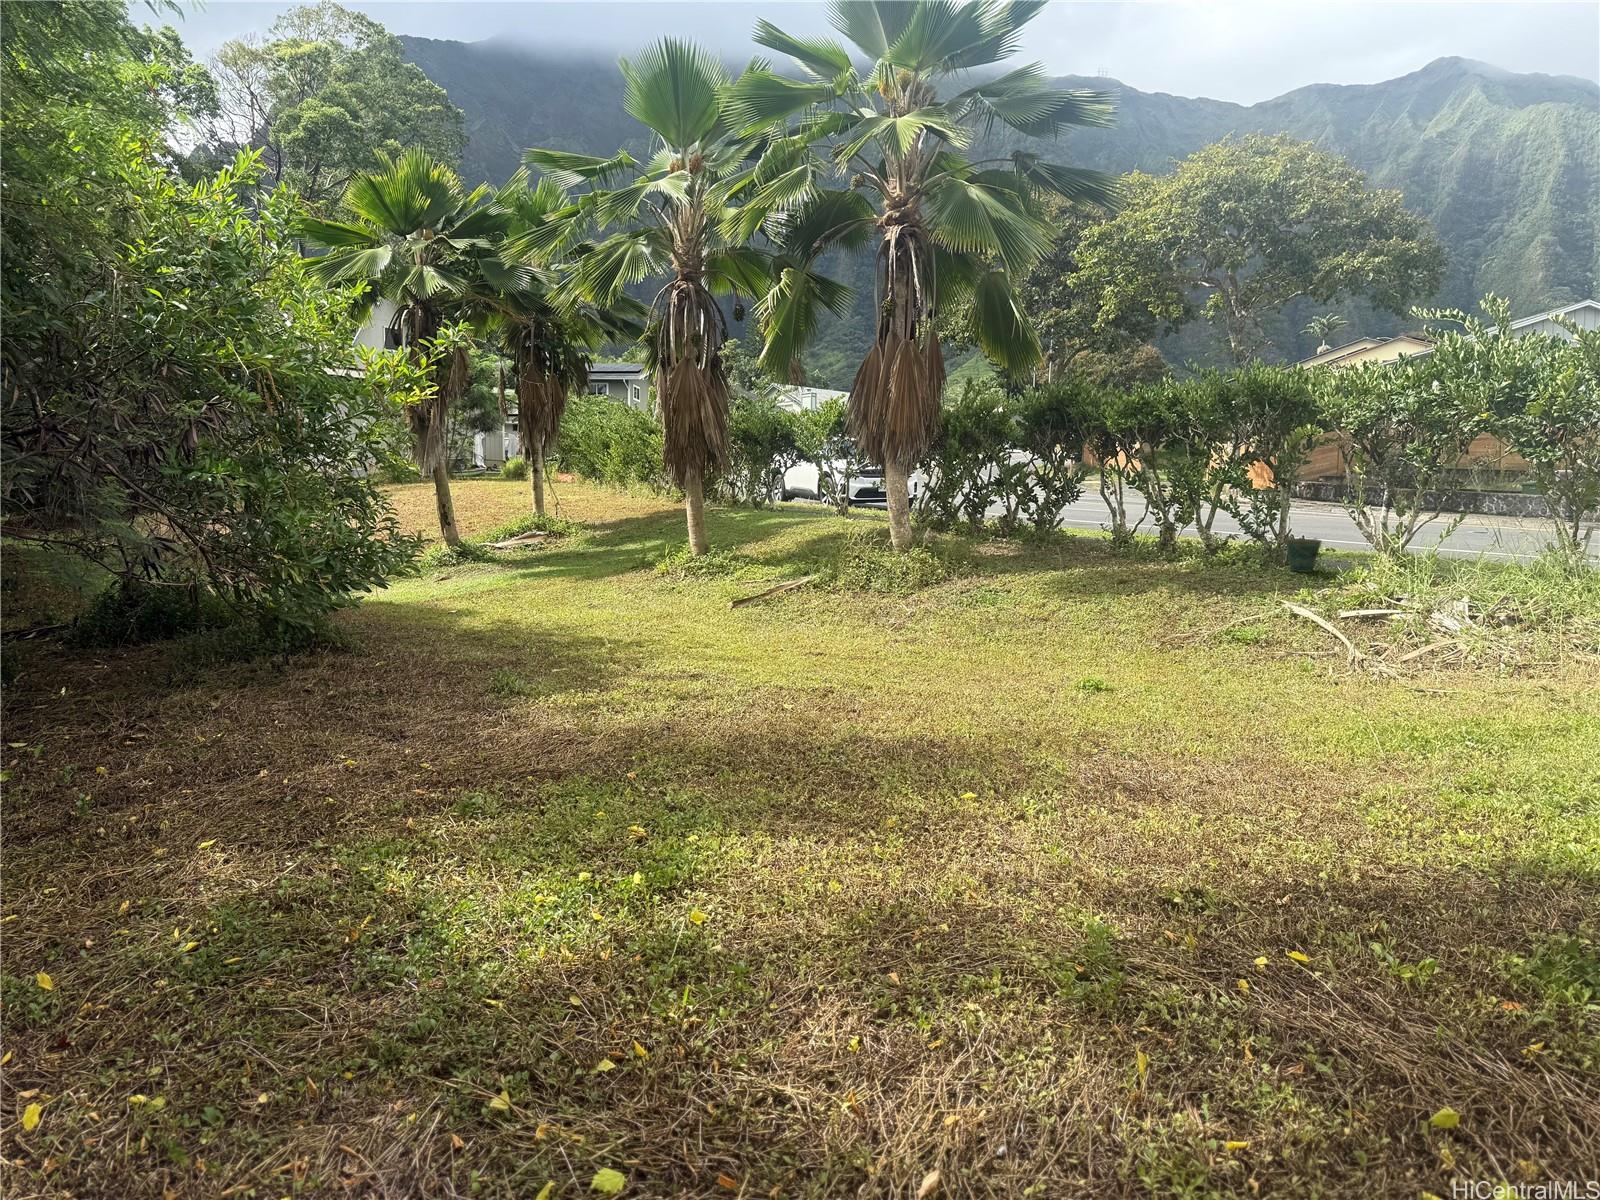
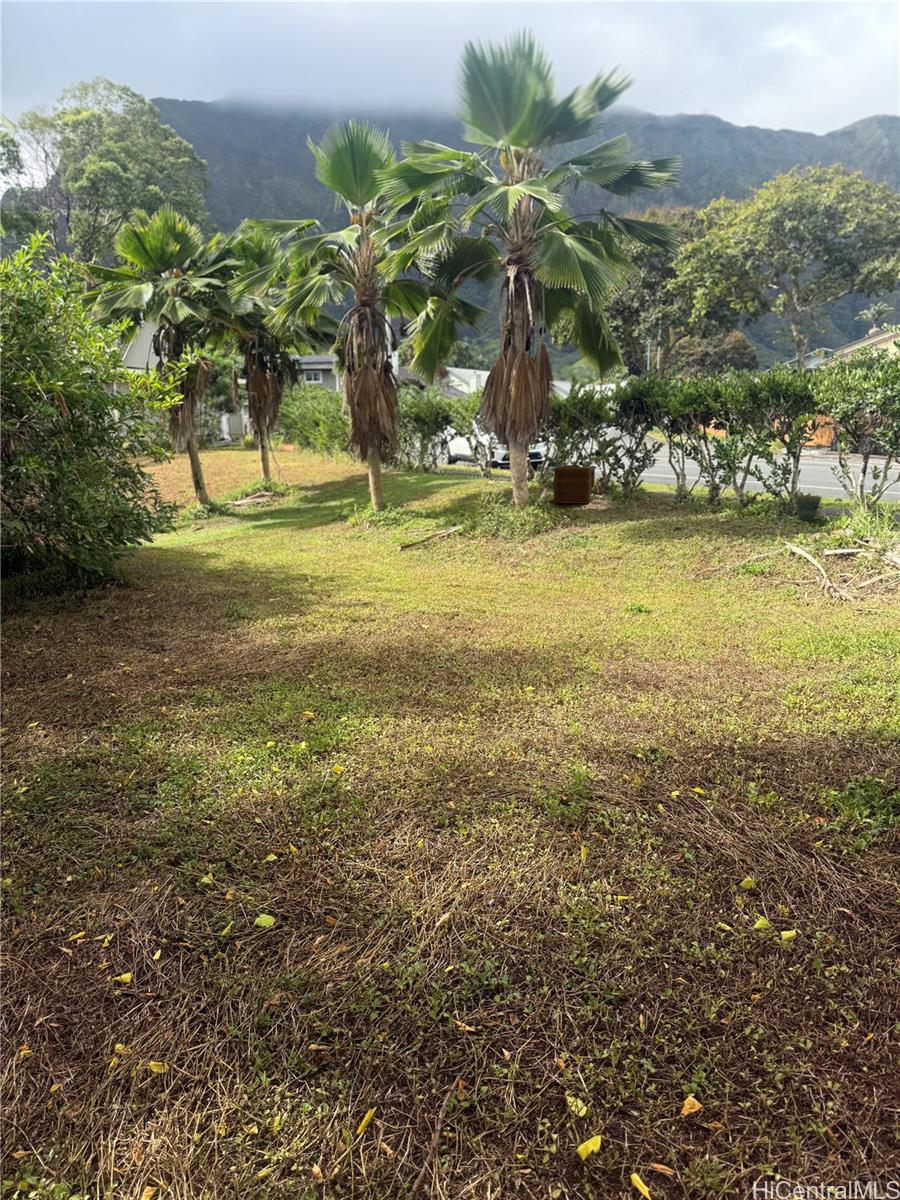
wooden crate: none [943,497,999,550] -> present [553,465,595,504]

